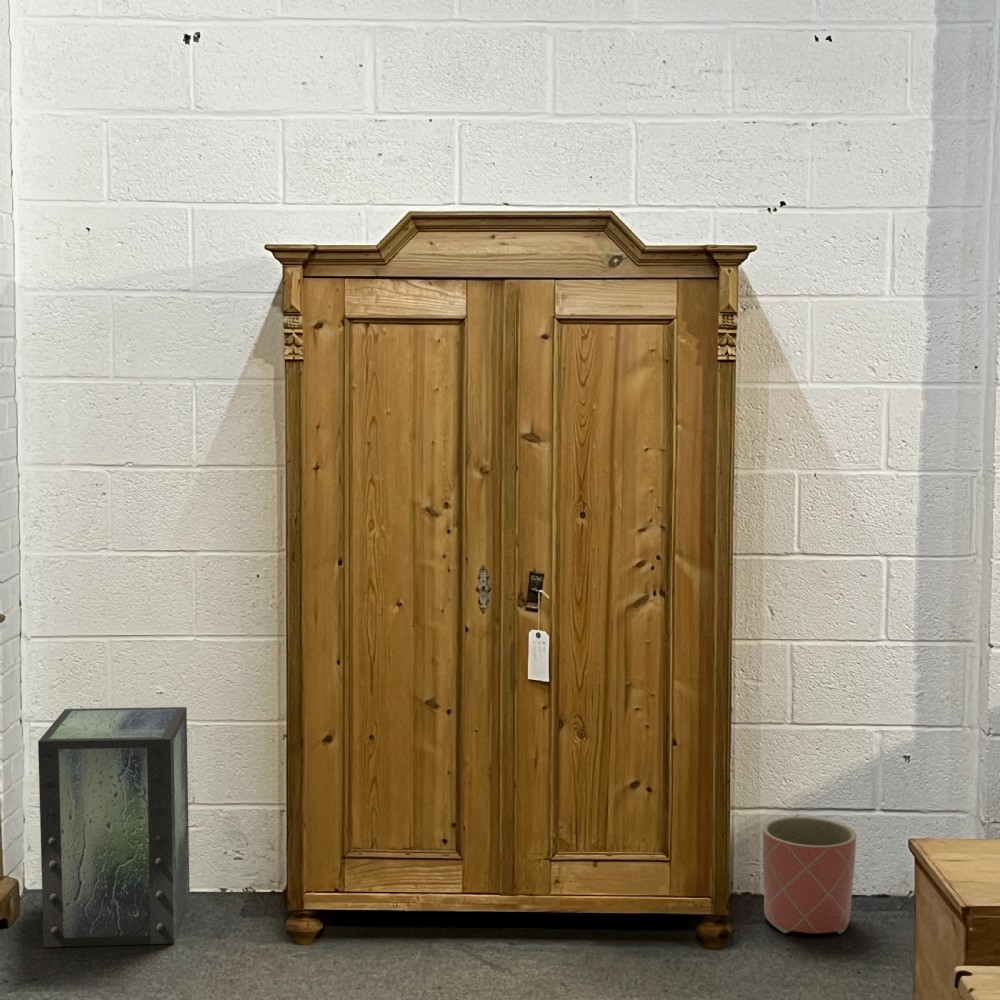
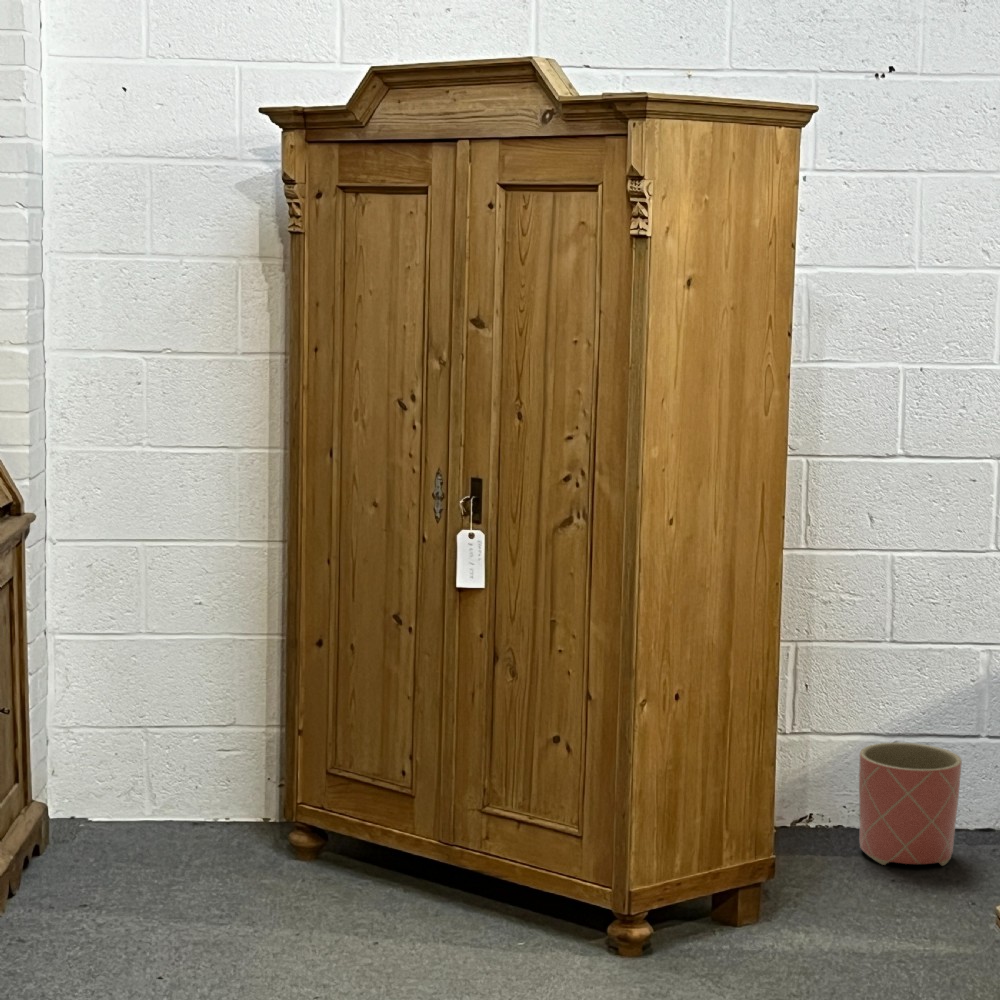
storage box: present [38,707,190,947] -> none [78,618,230,872]

